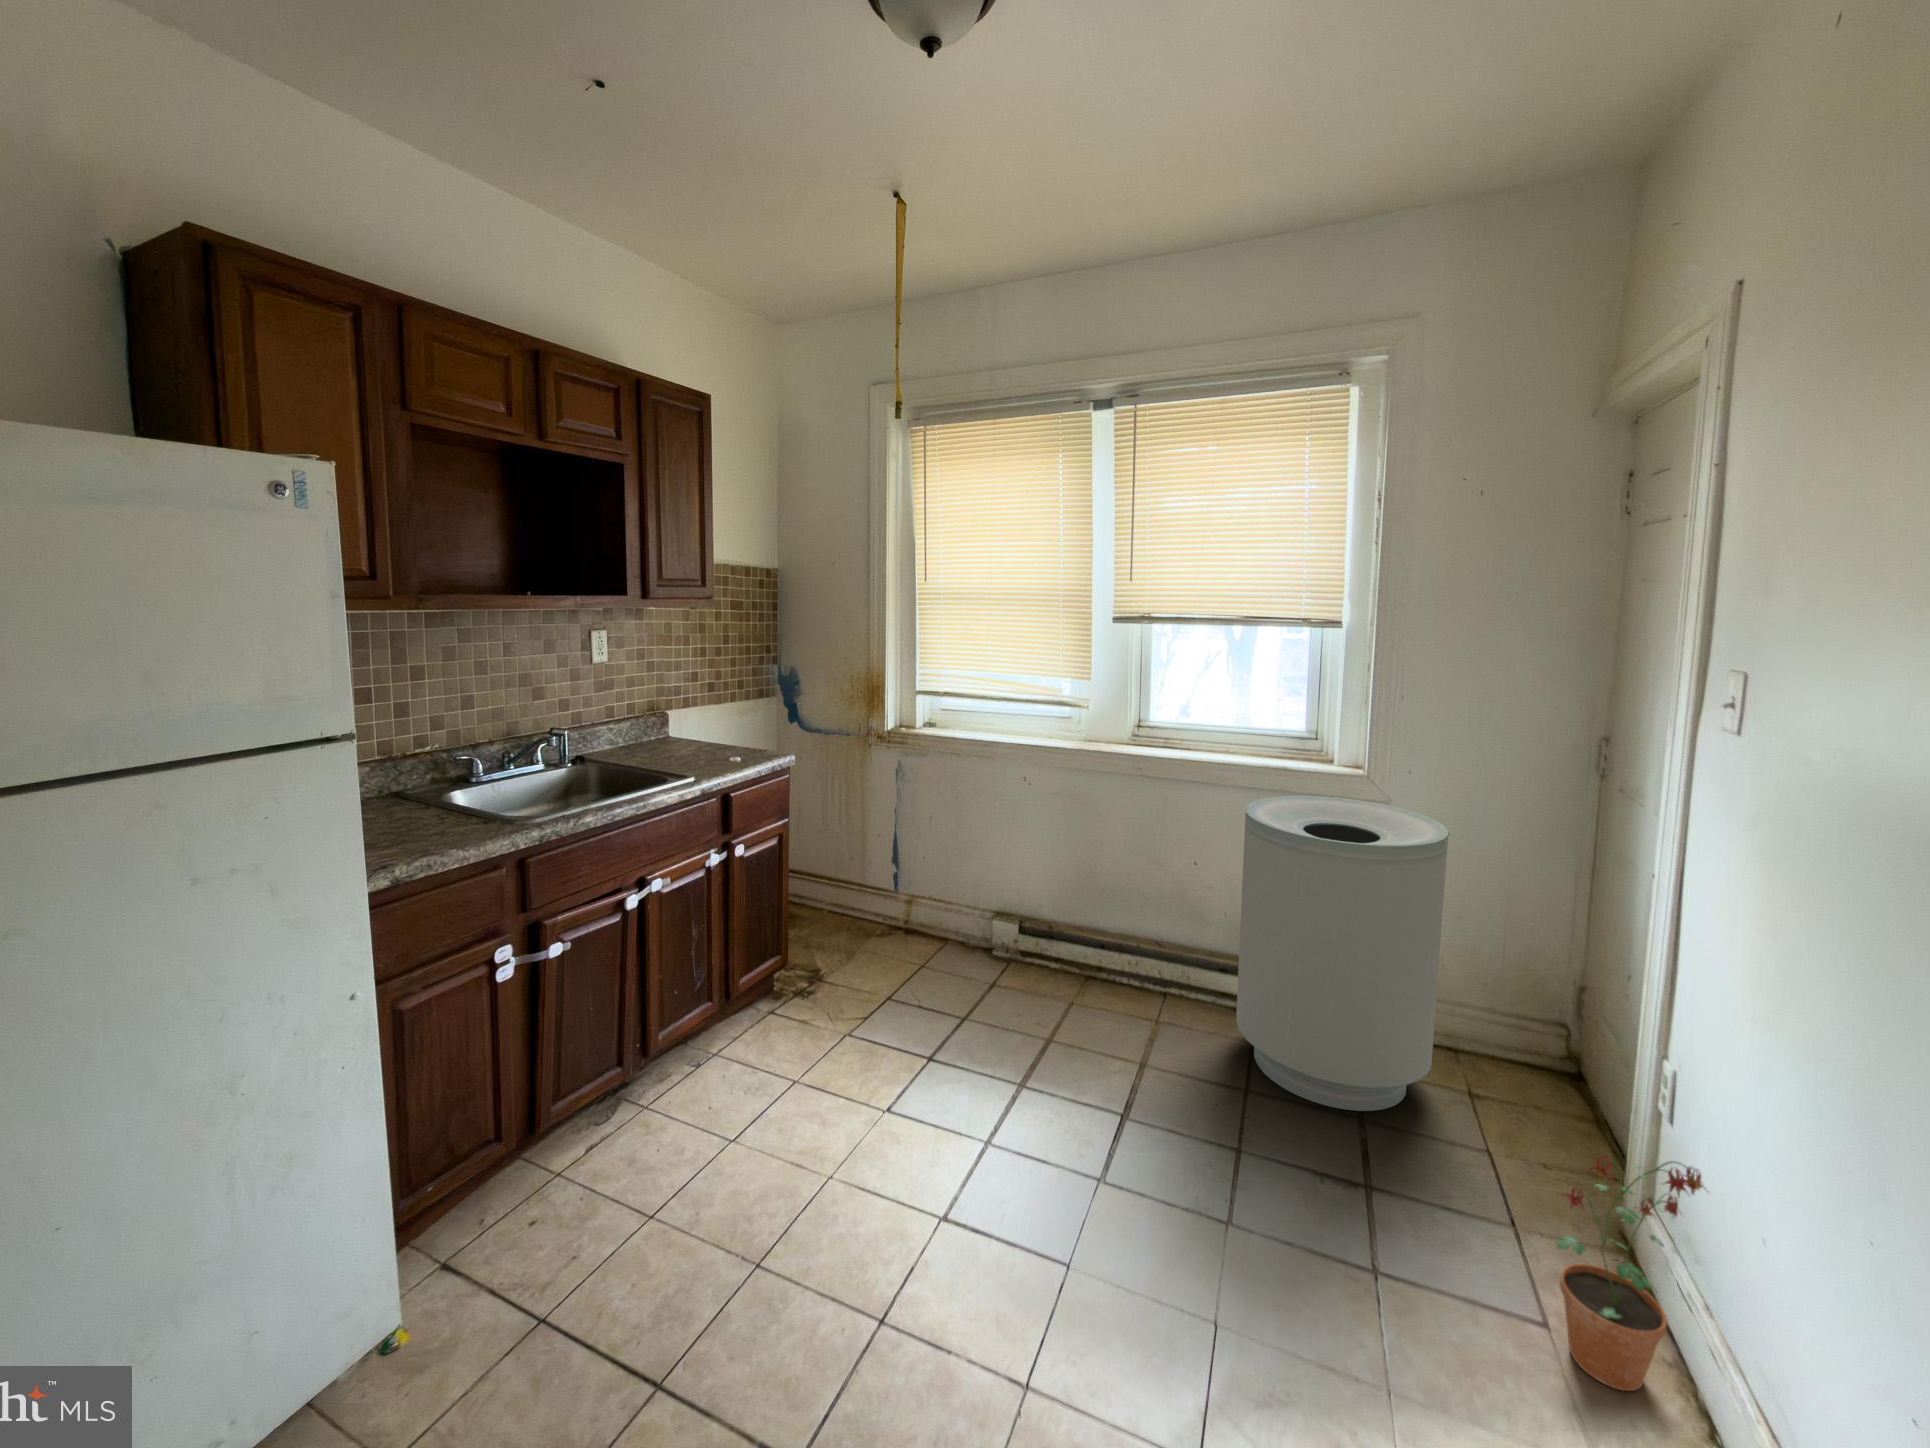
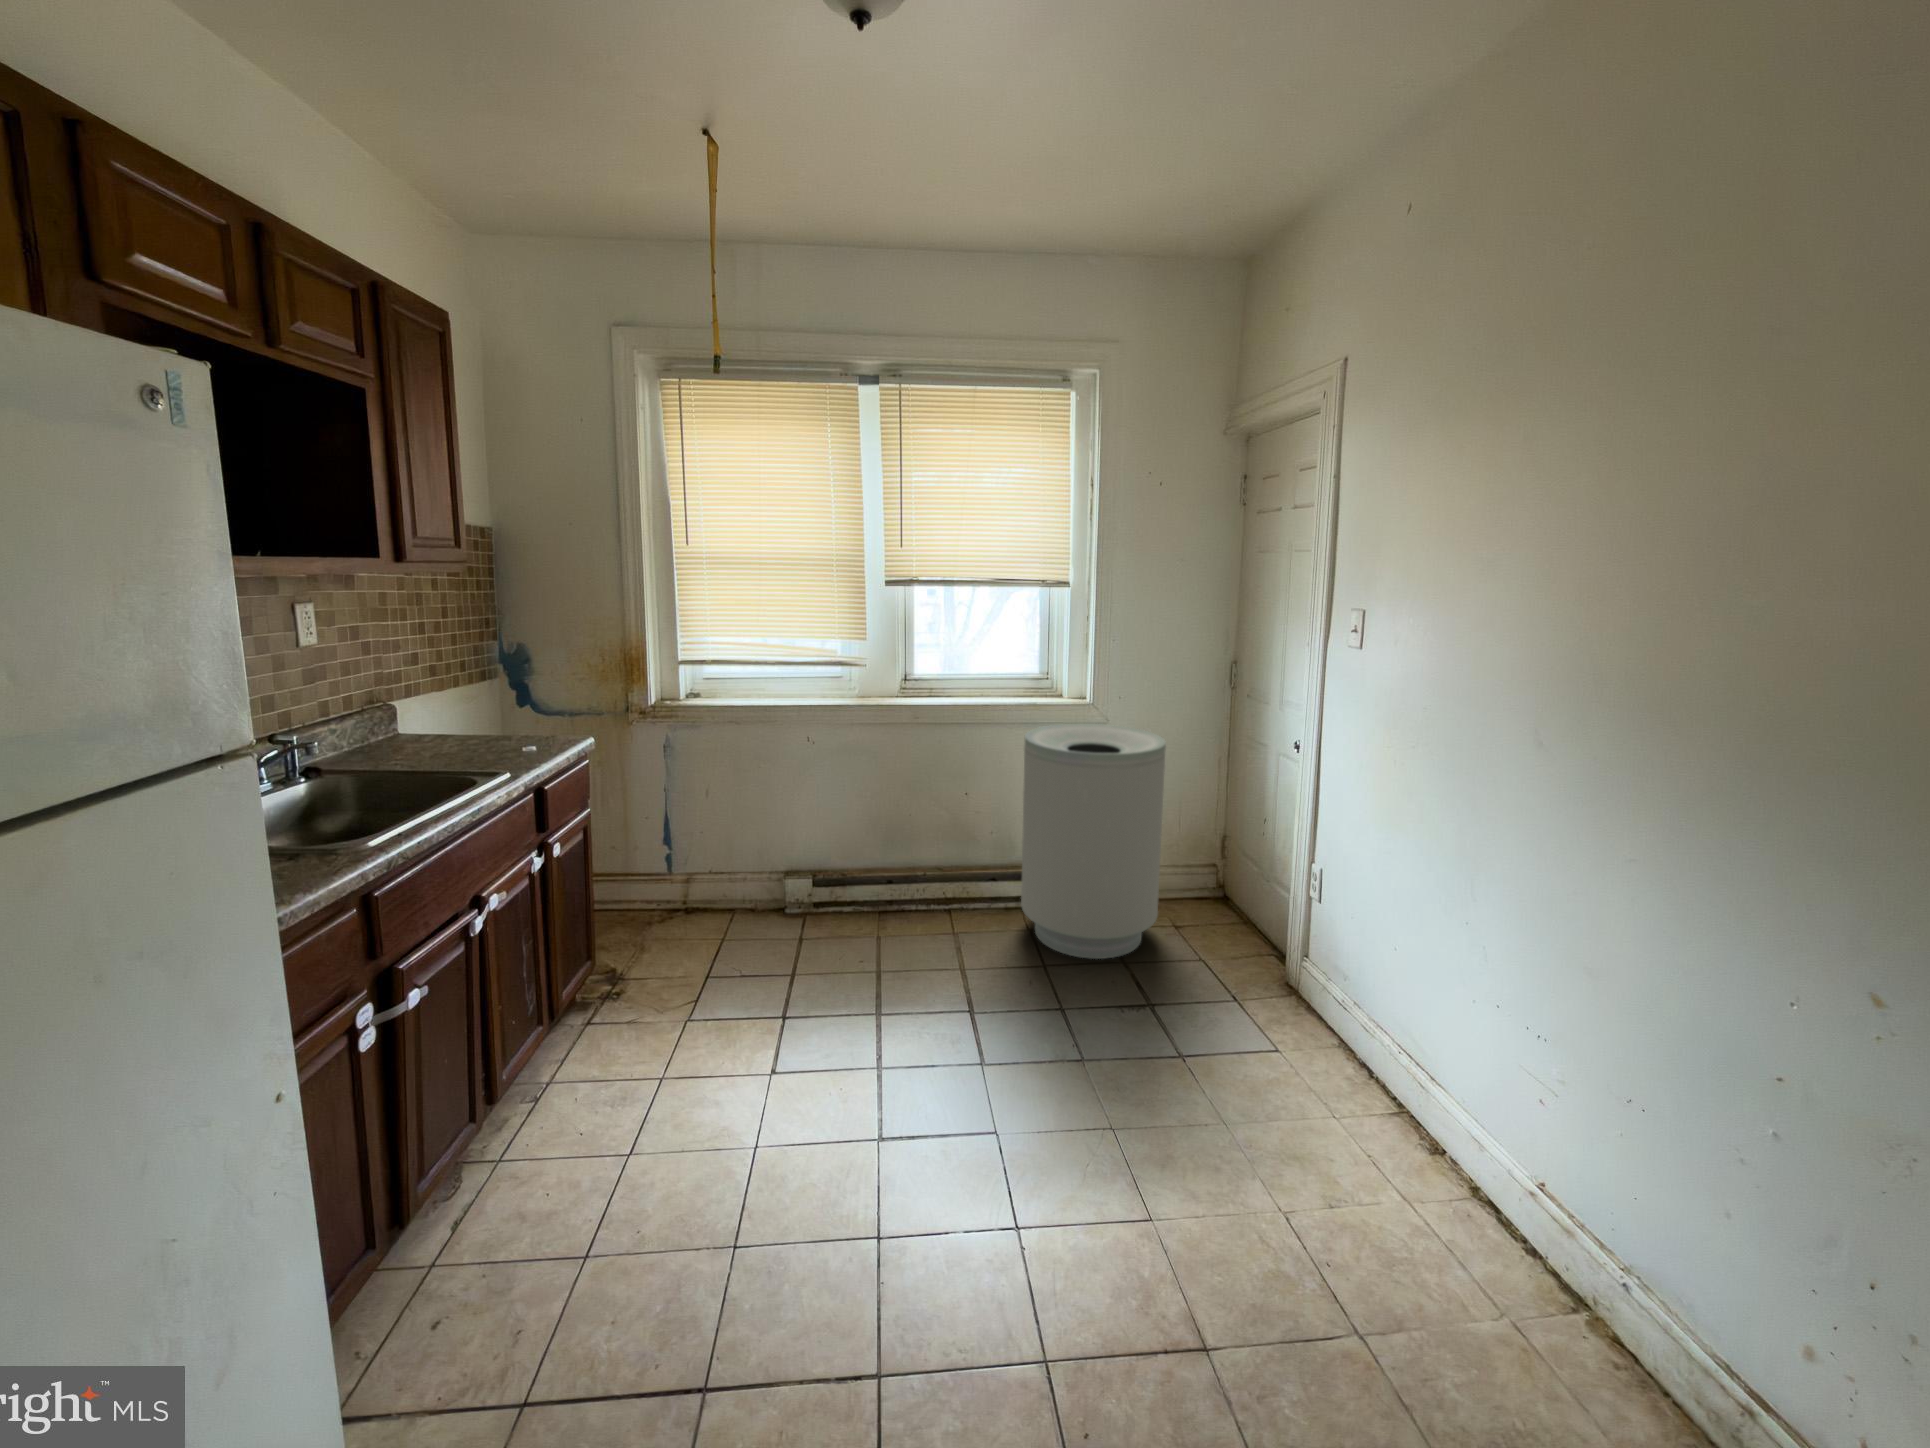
potted plant: present [1556,1156,1703,1391] -> none [1285,919,1365,1071]

